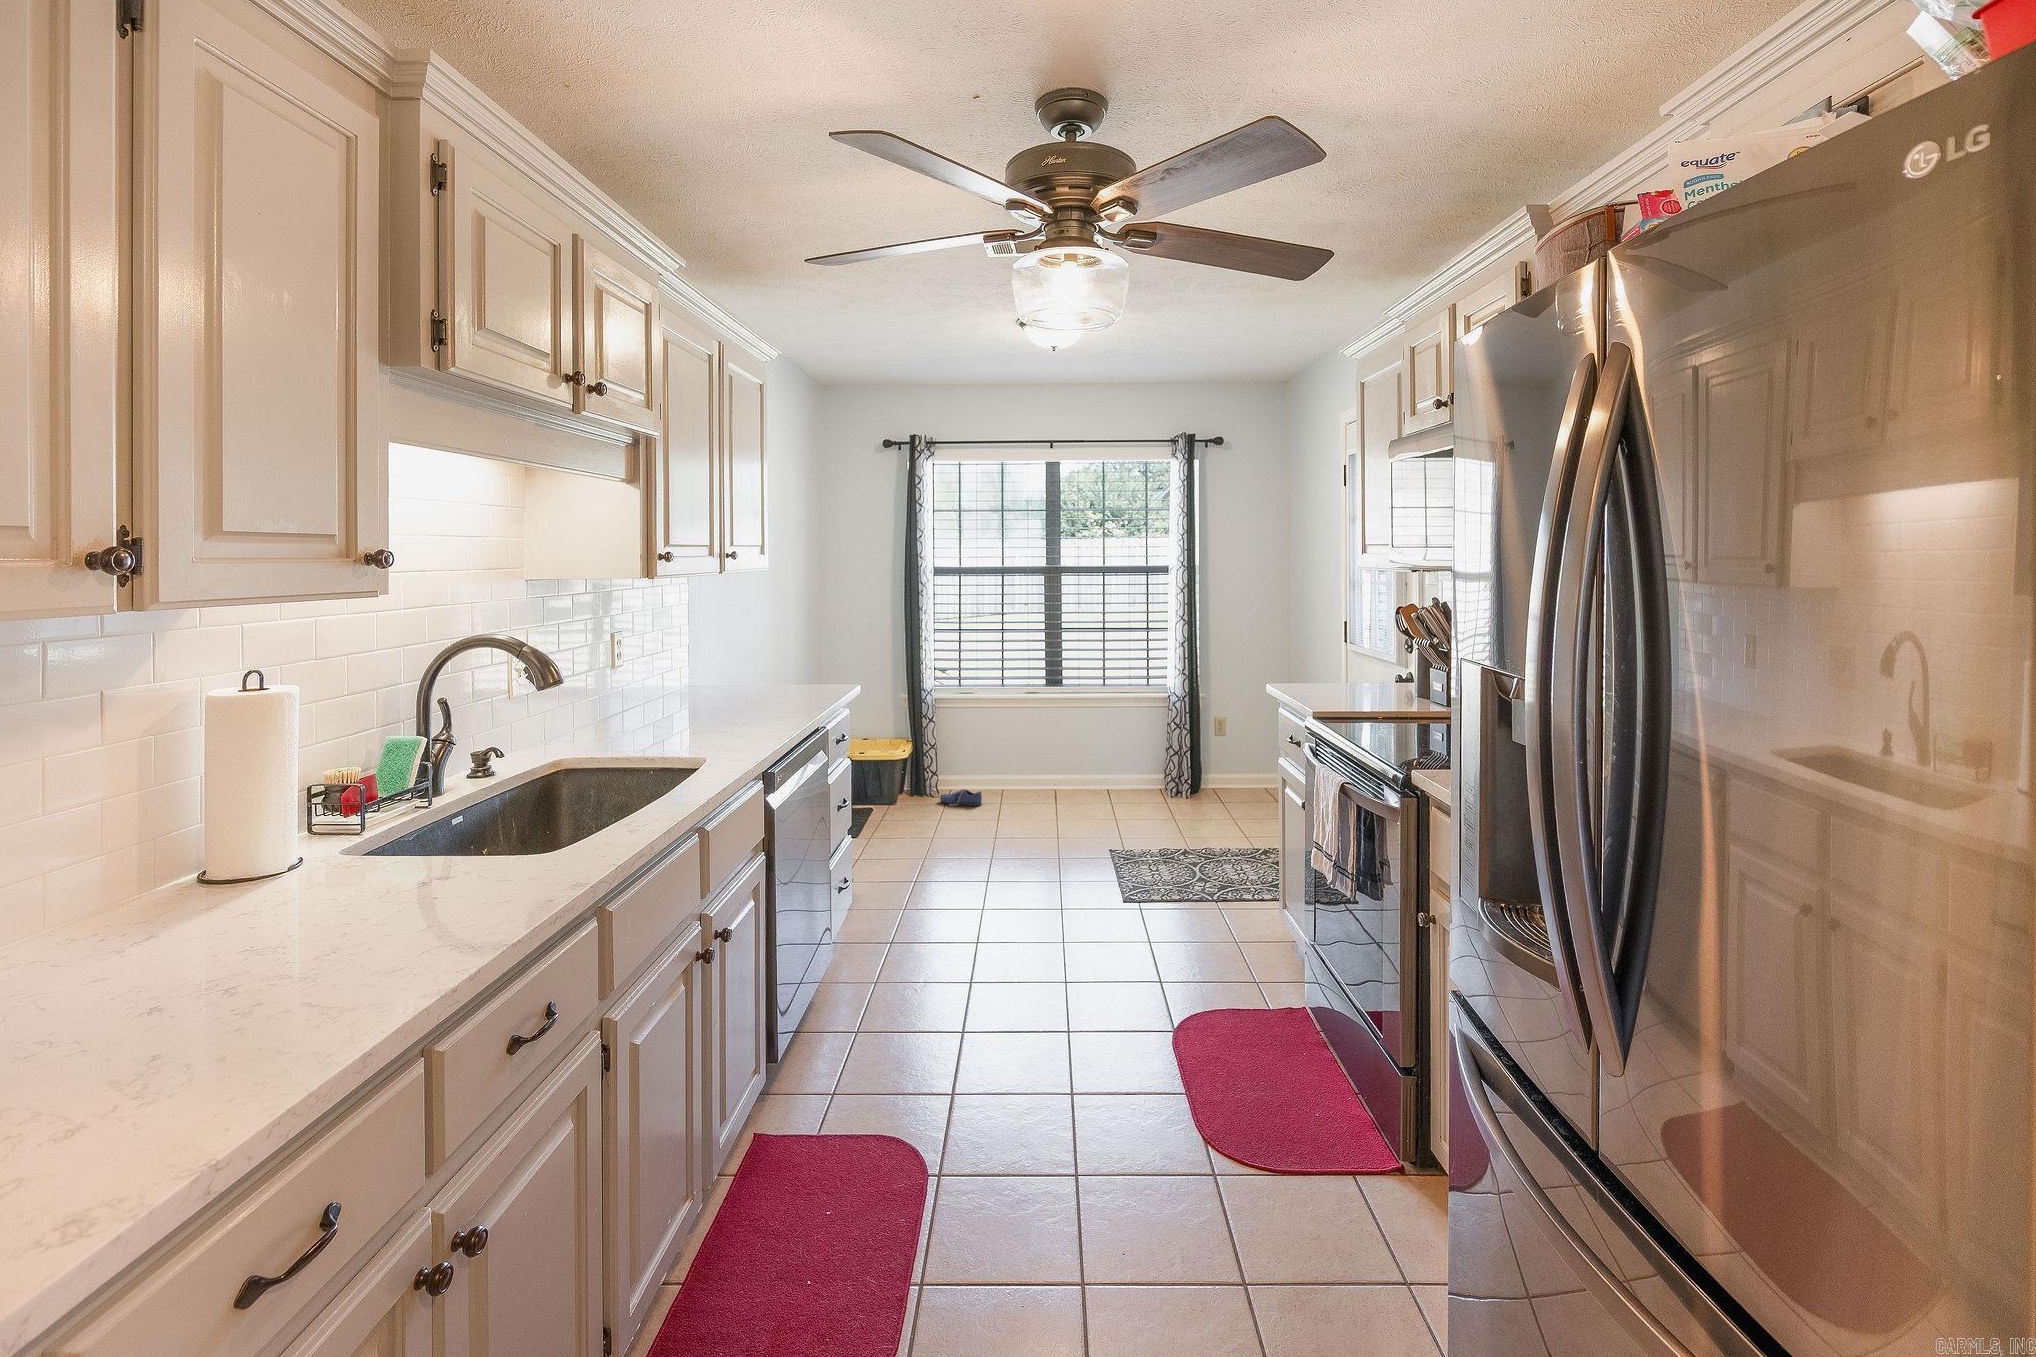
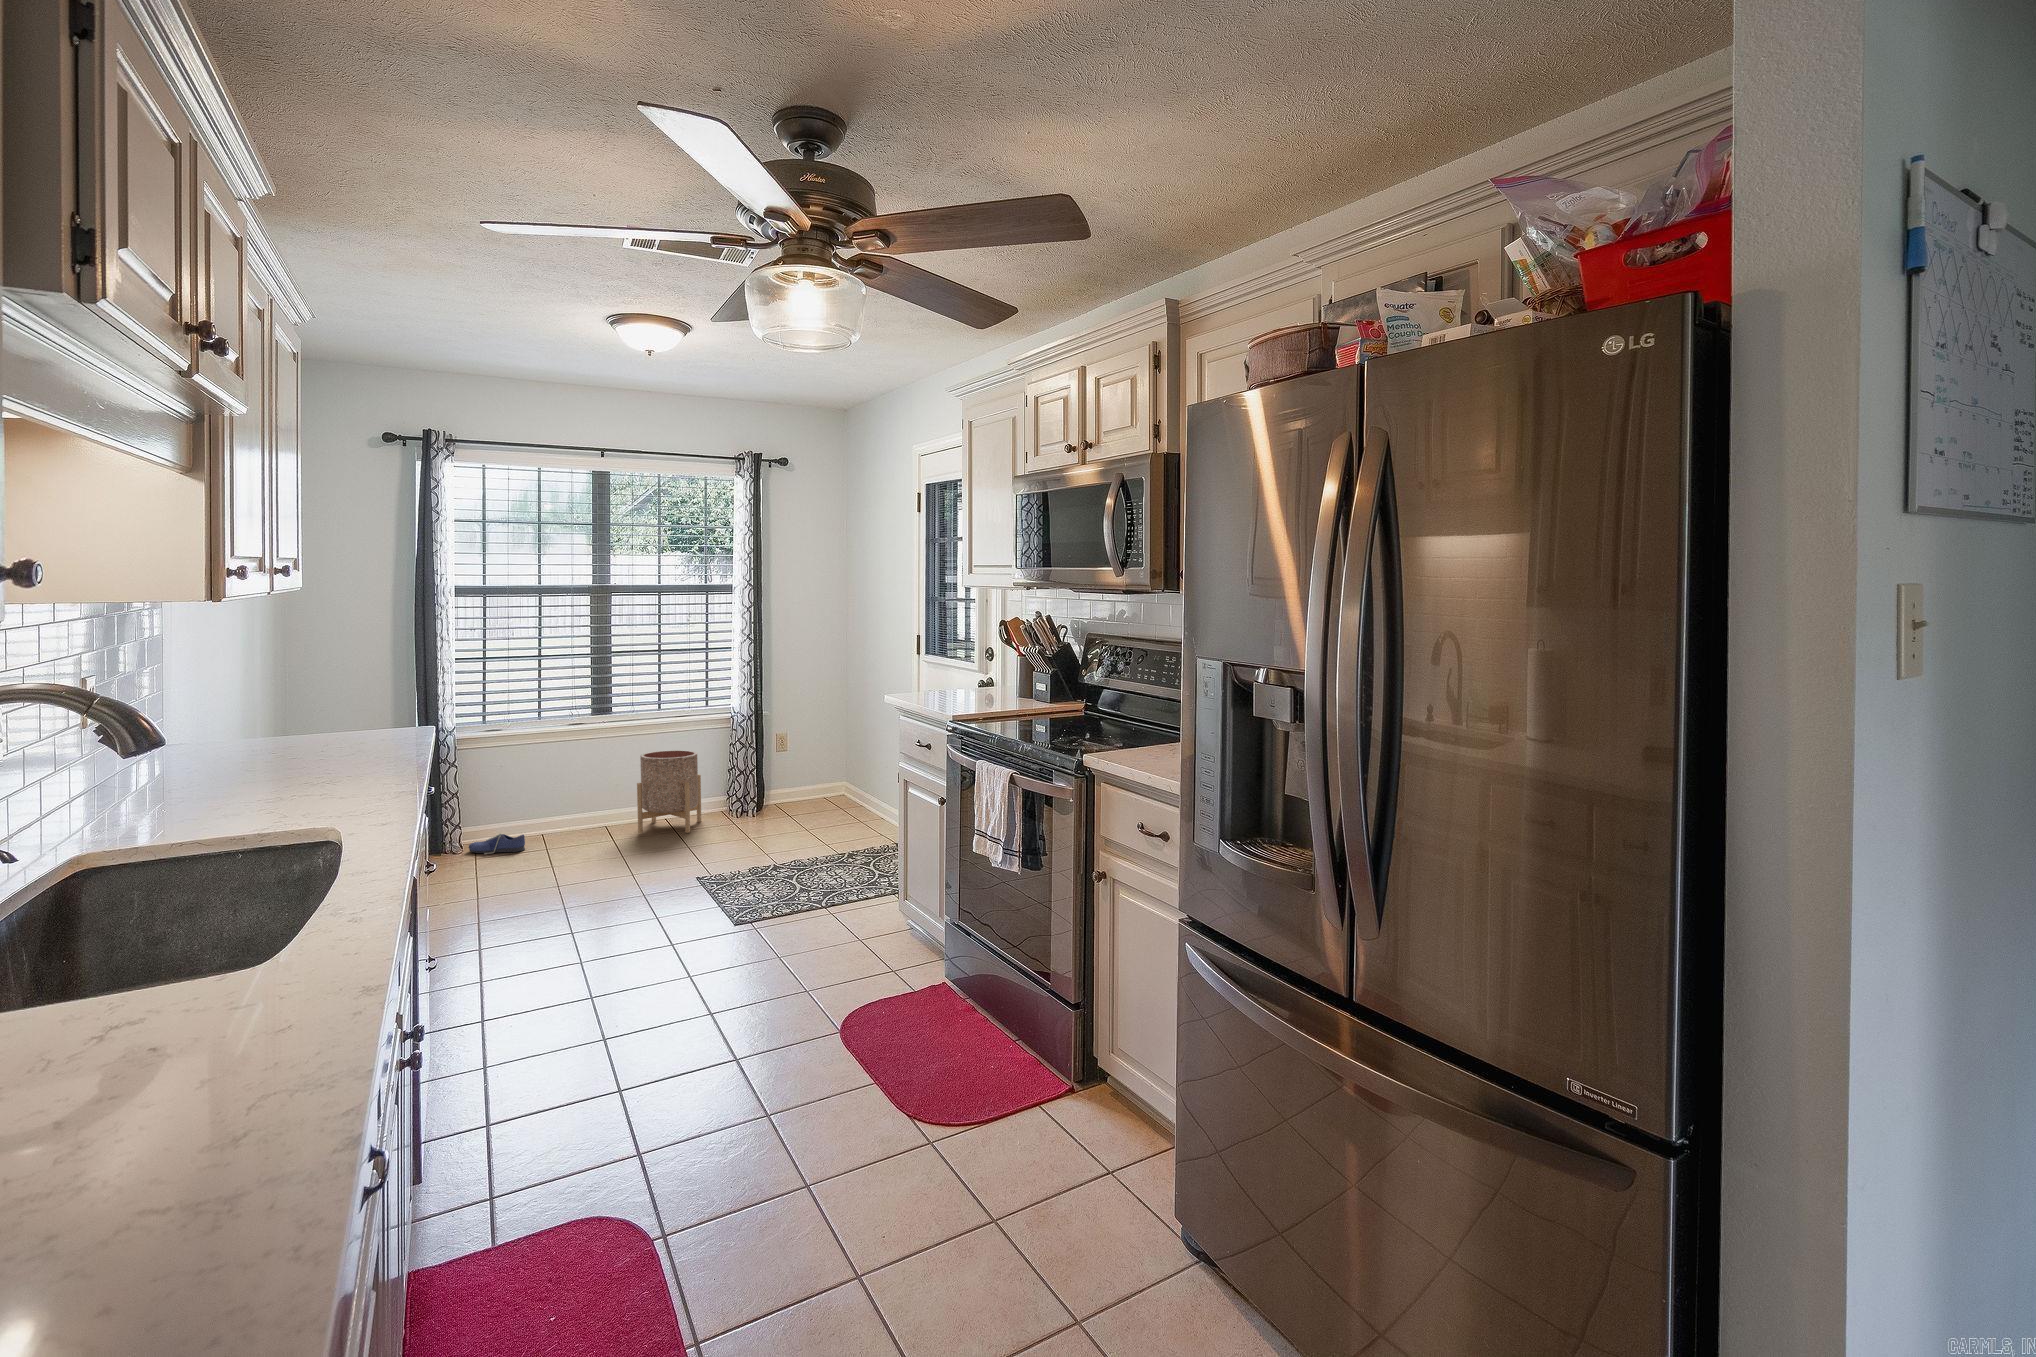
planter: none [1076,724,1137,805] -> present [637,750,701,833]

